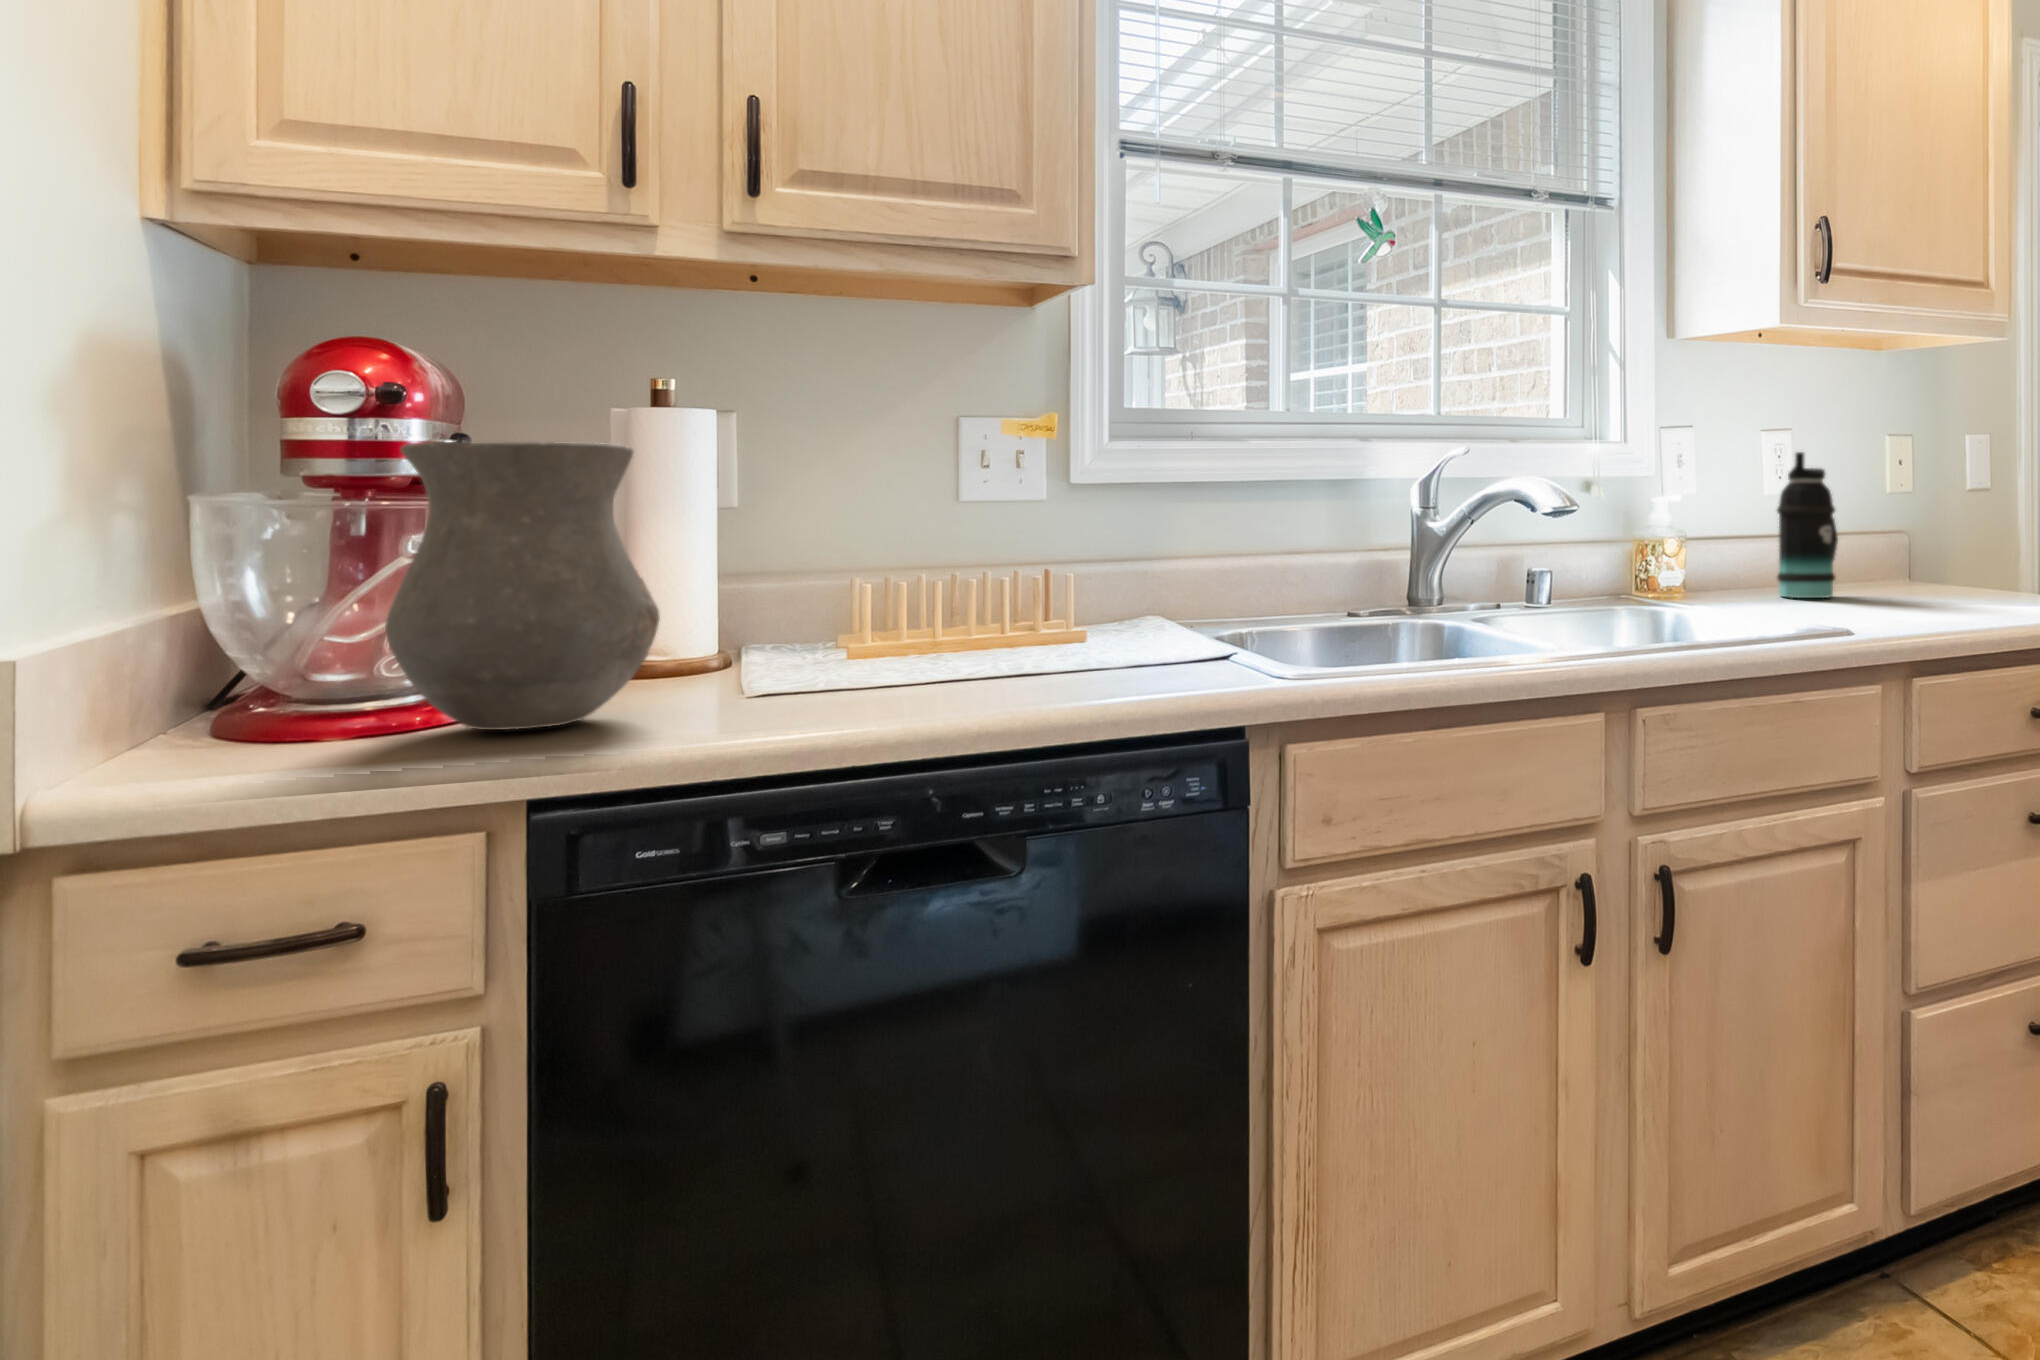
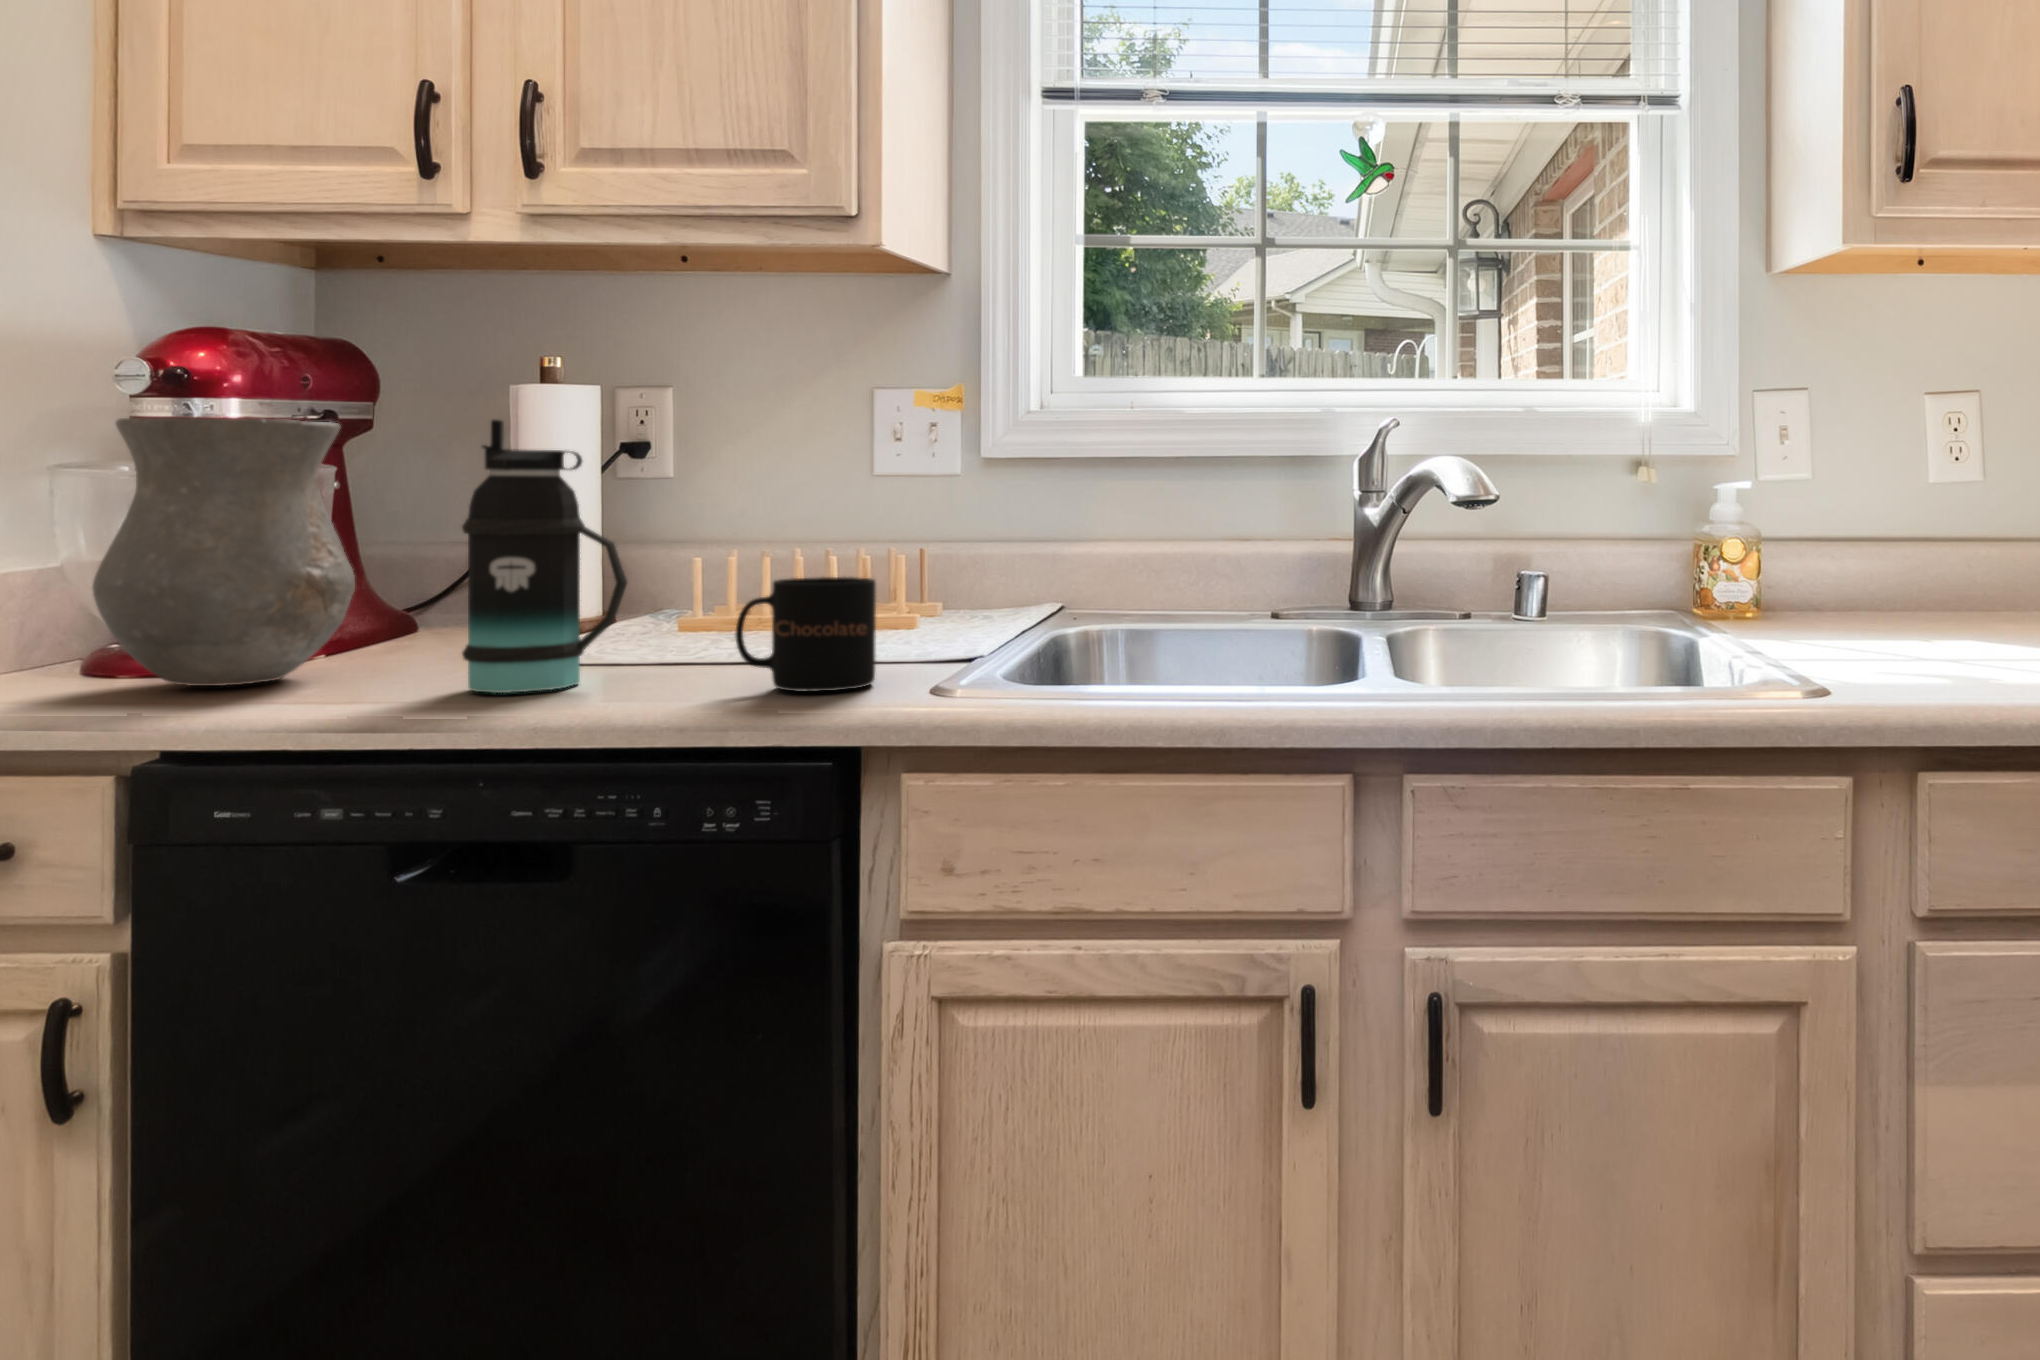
bottle: present [1777,452,1838,598] -> present [462,420,627,693]
mug: none [1106,586,1214,686] -> present [735,577,876,692]

